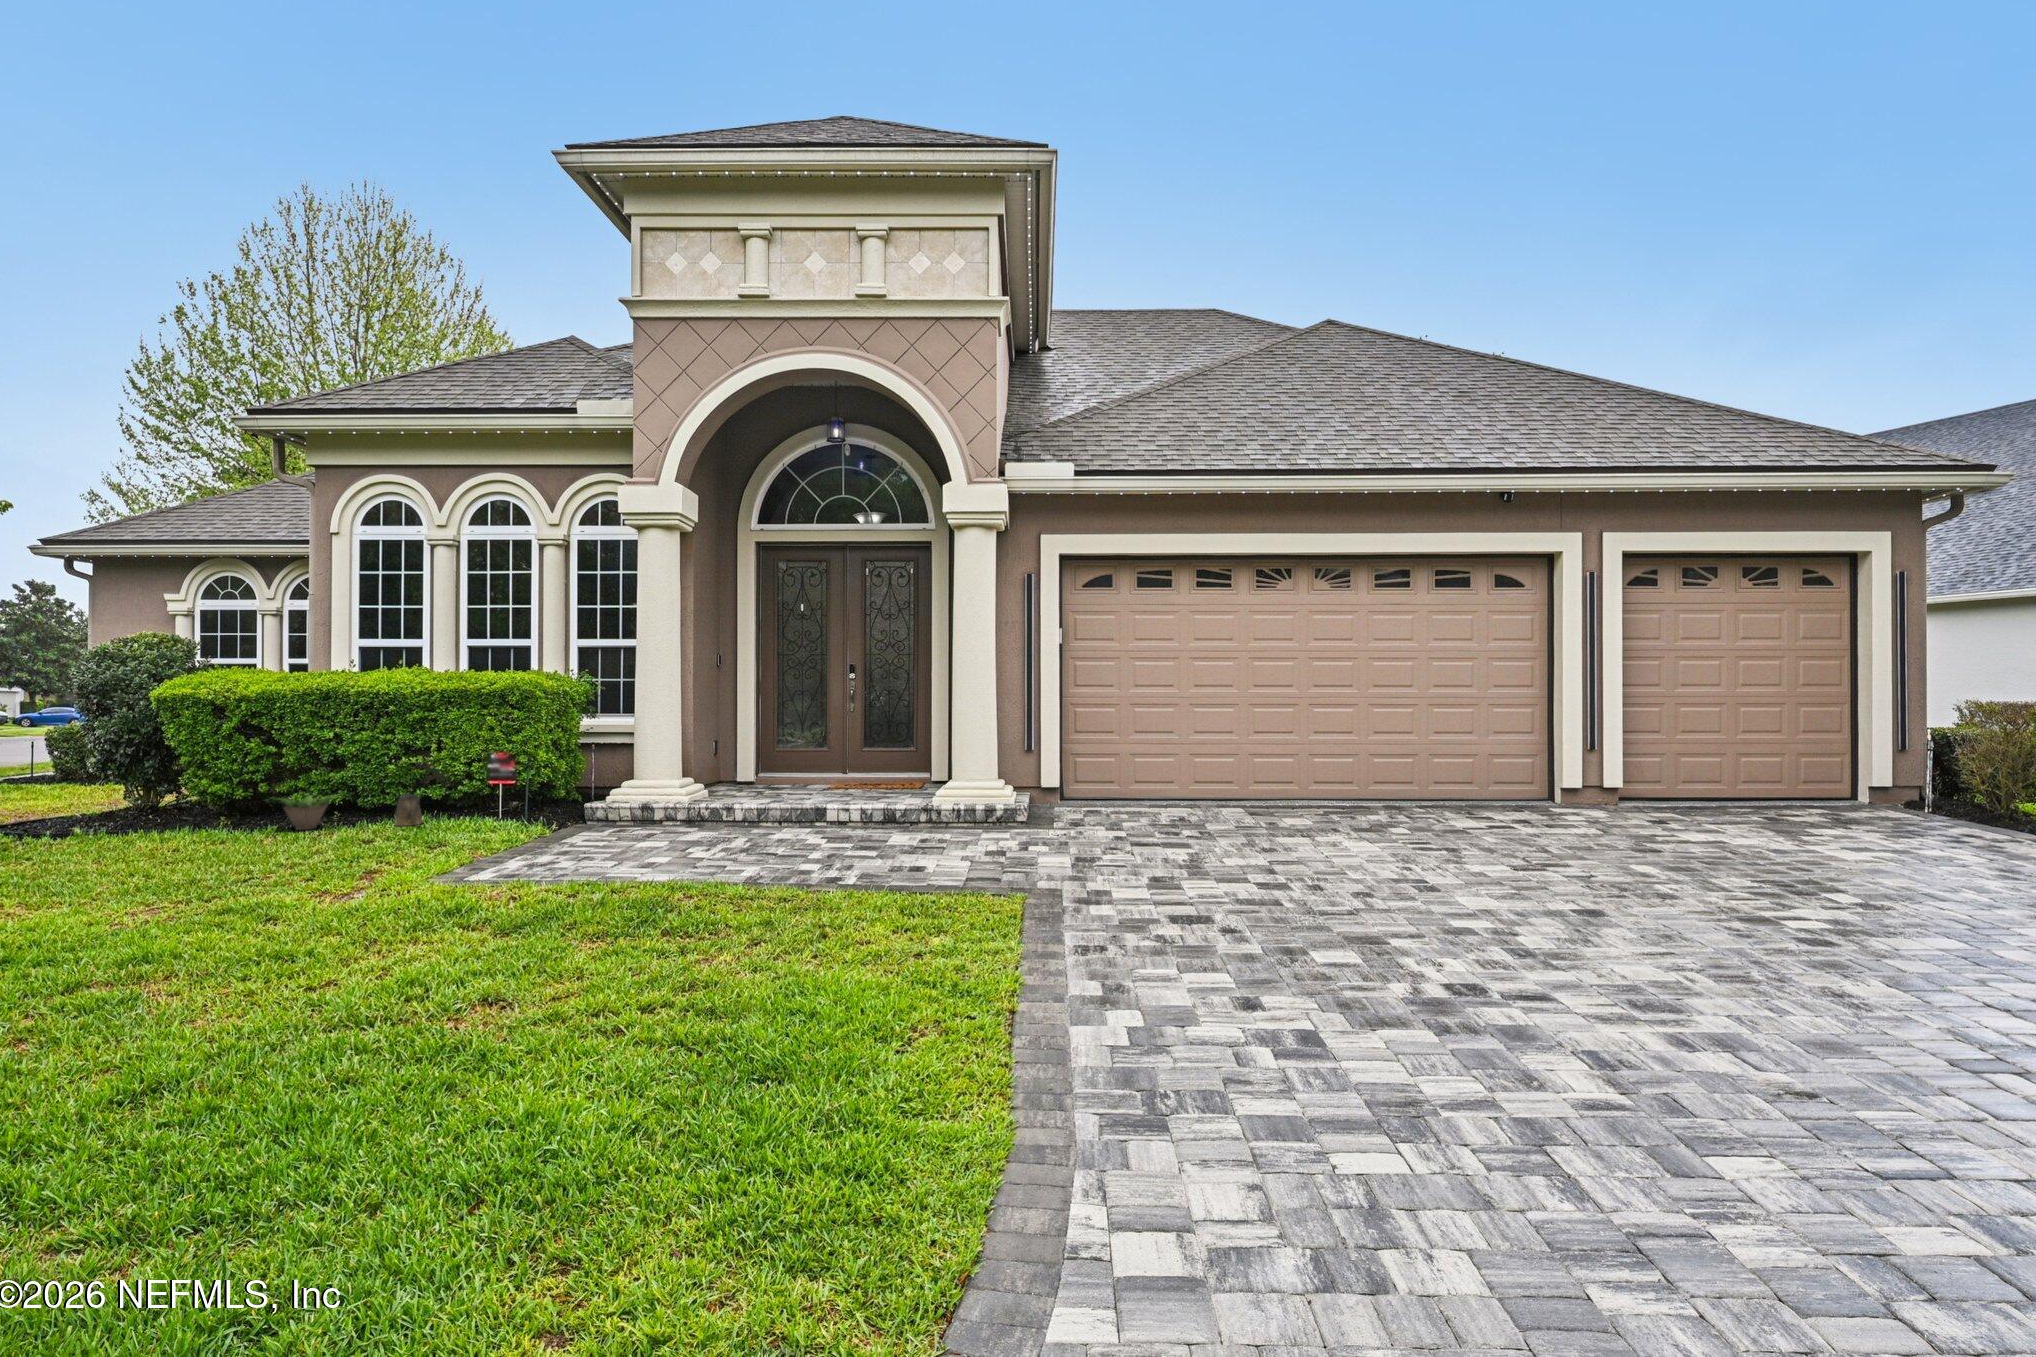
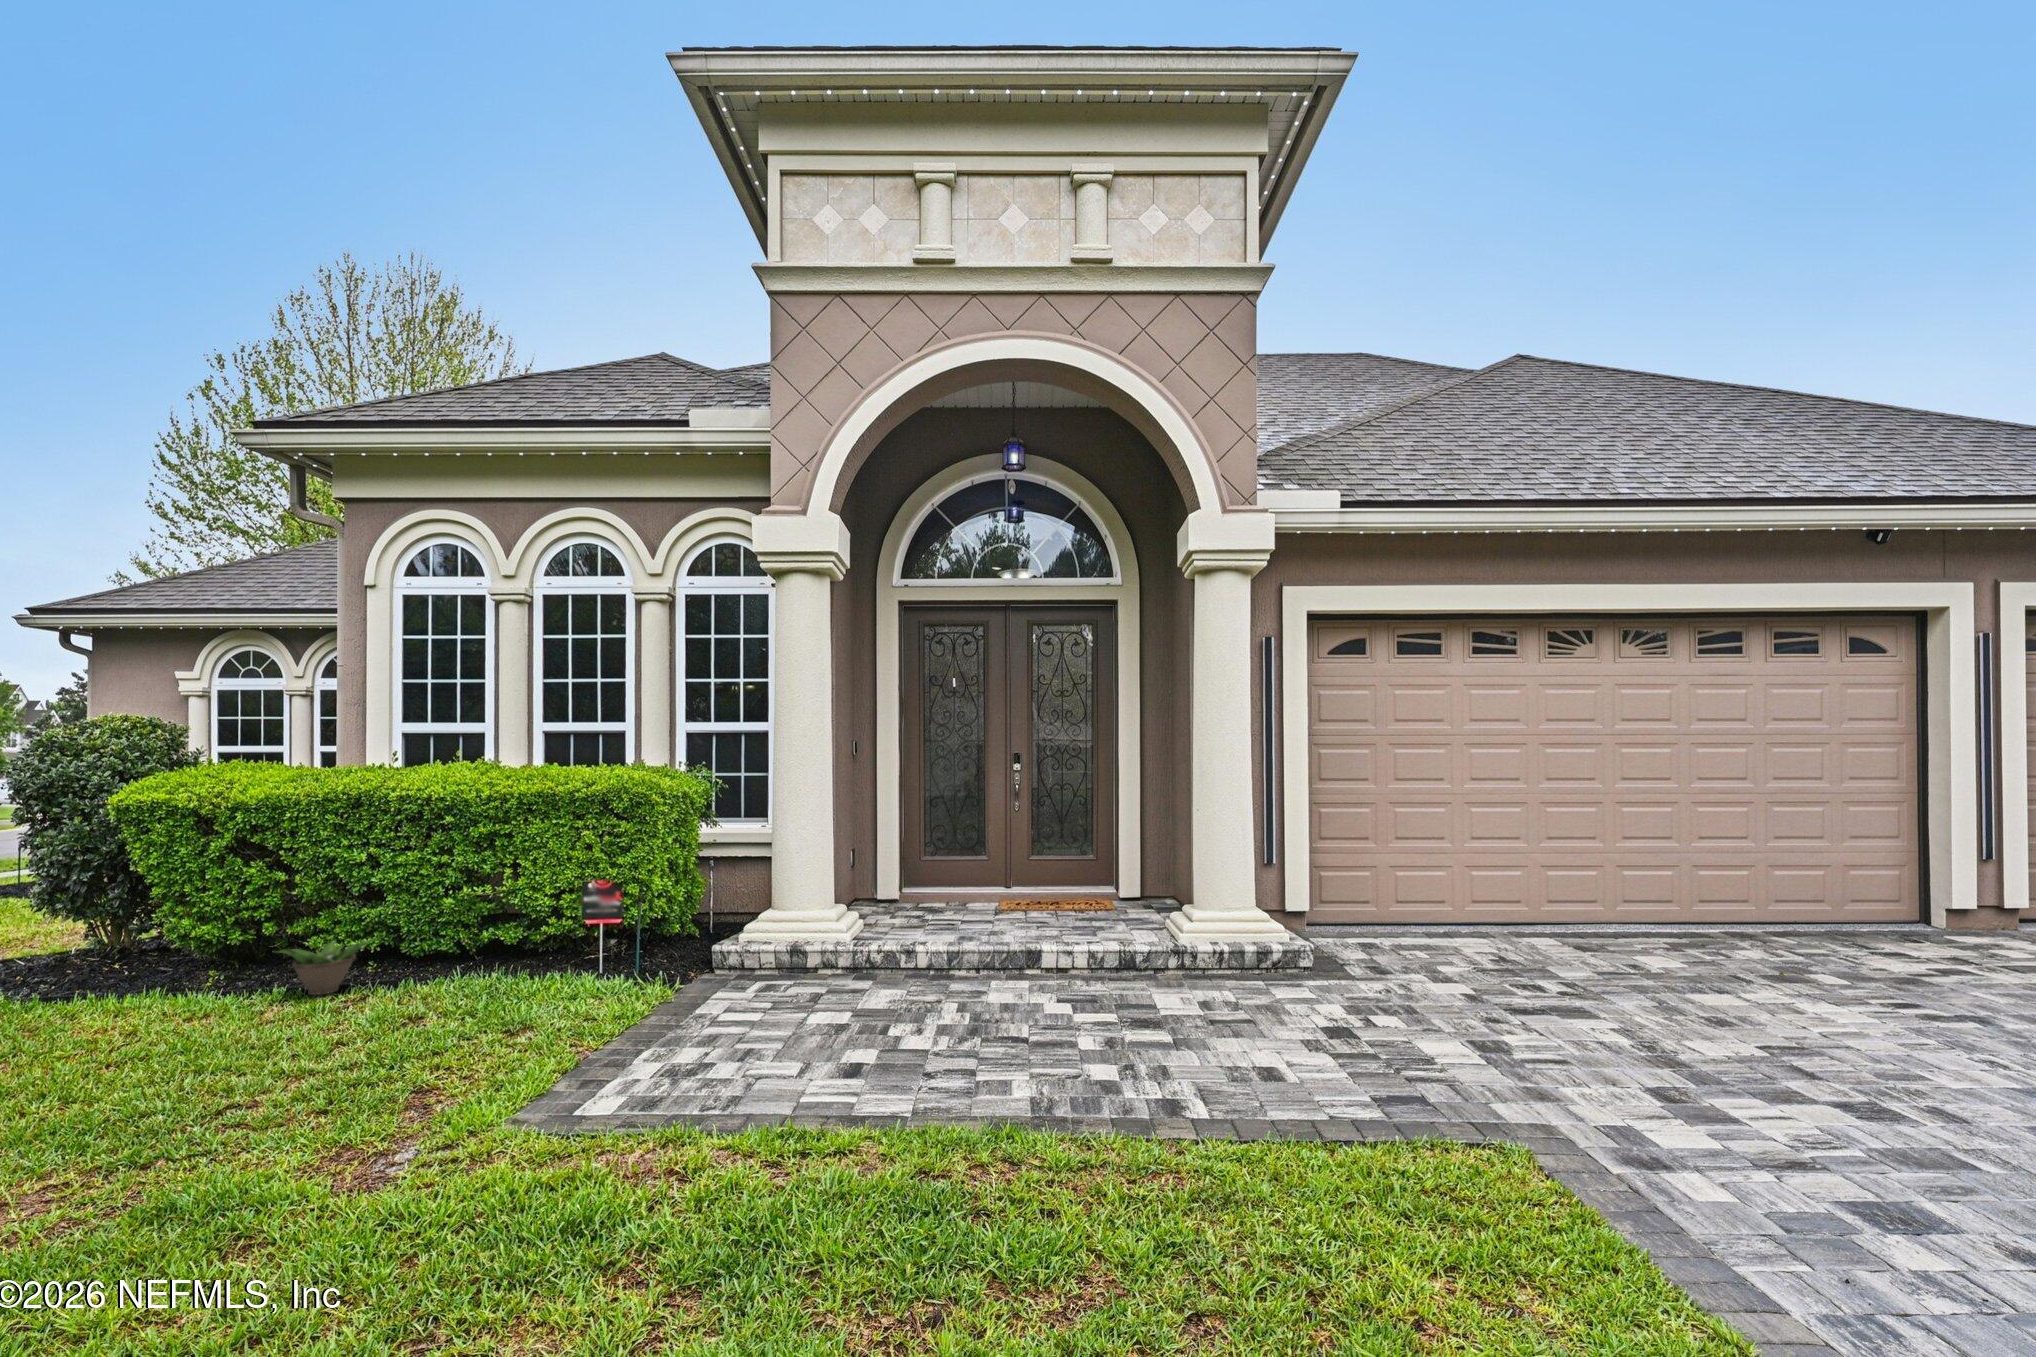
watering can: present [394,794,423,826] -> none [446,938,488,985]

